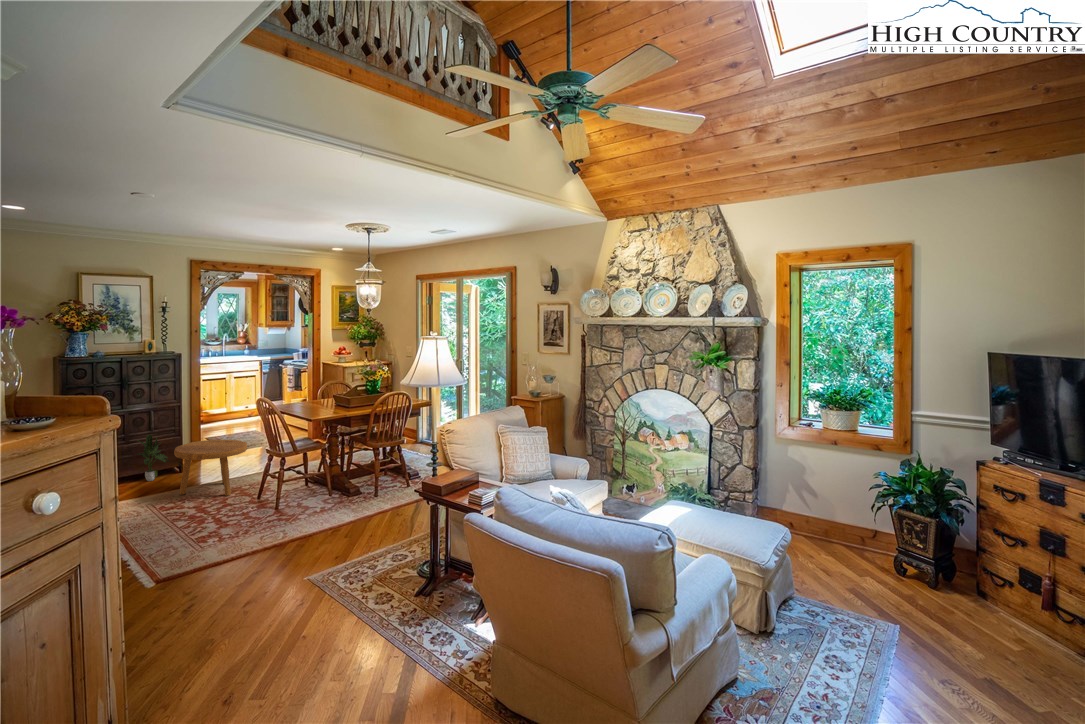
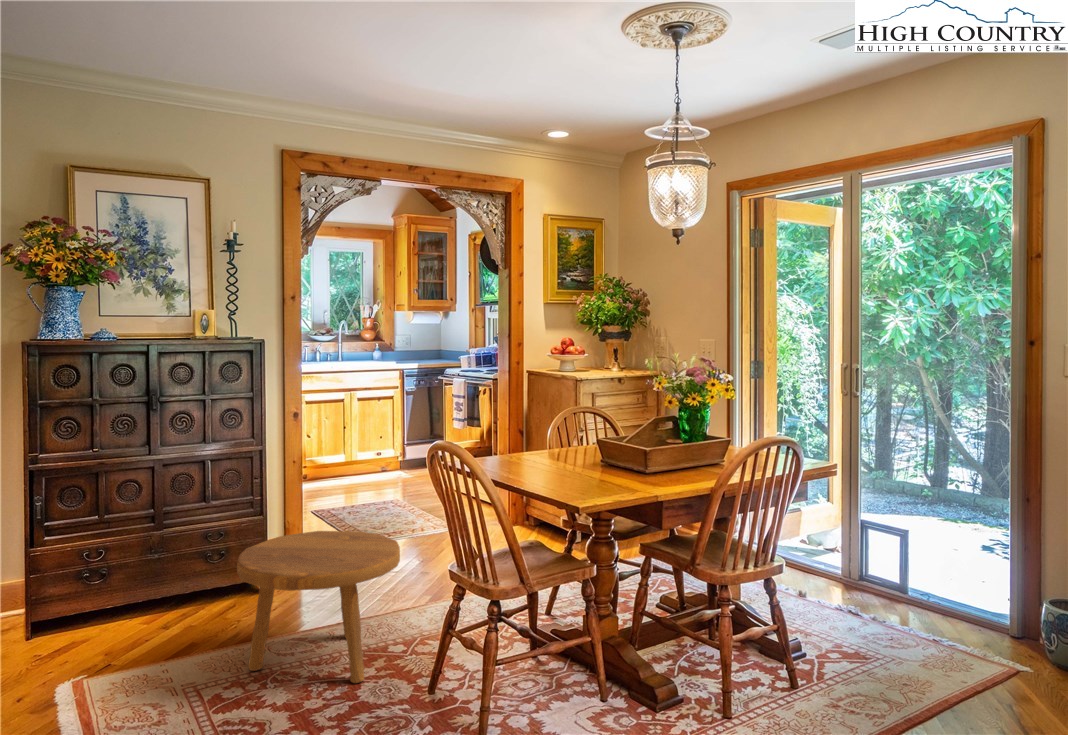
potted plant: present [137,435,169,481] -> none [166,513,239,619]

